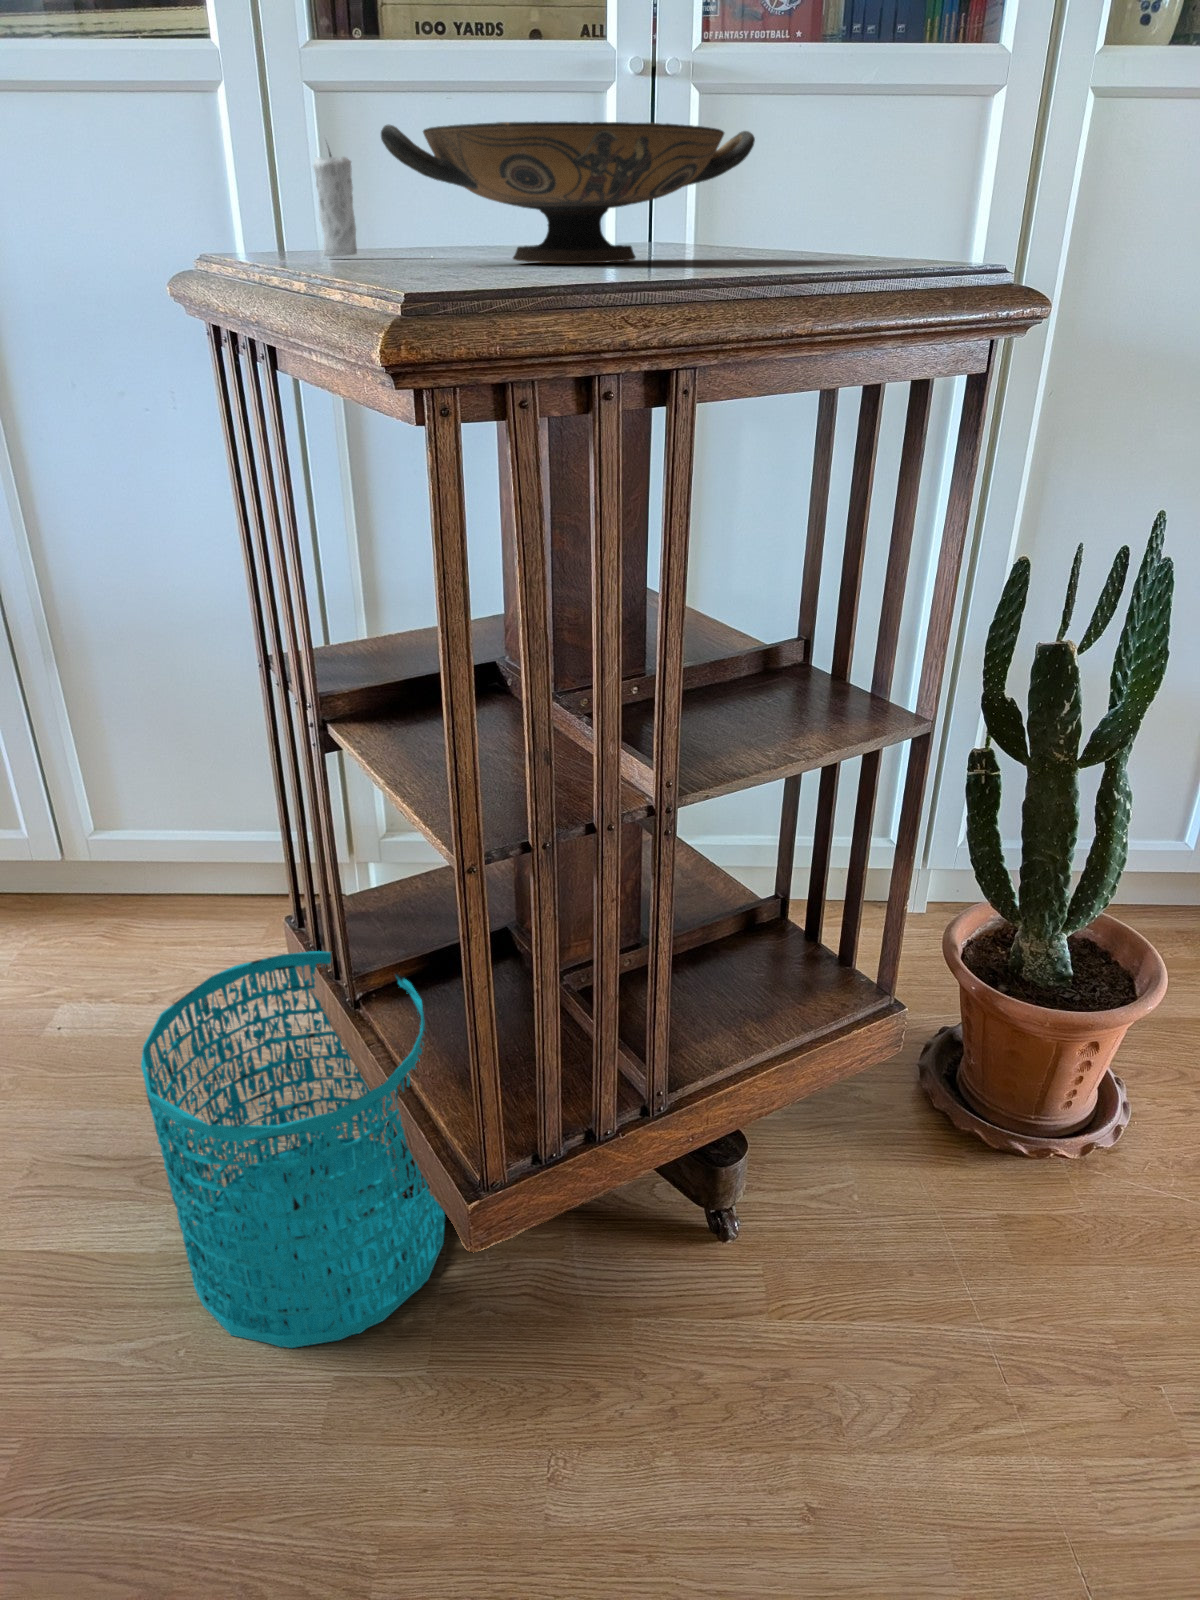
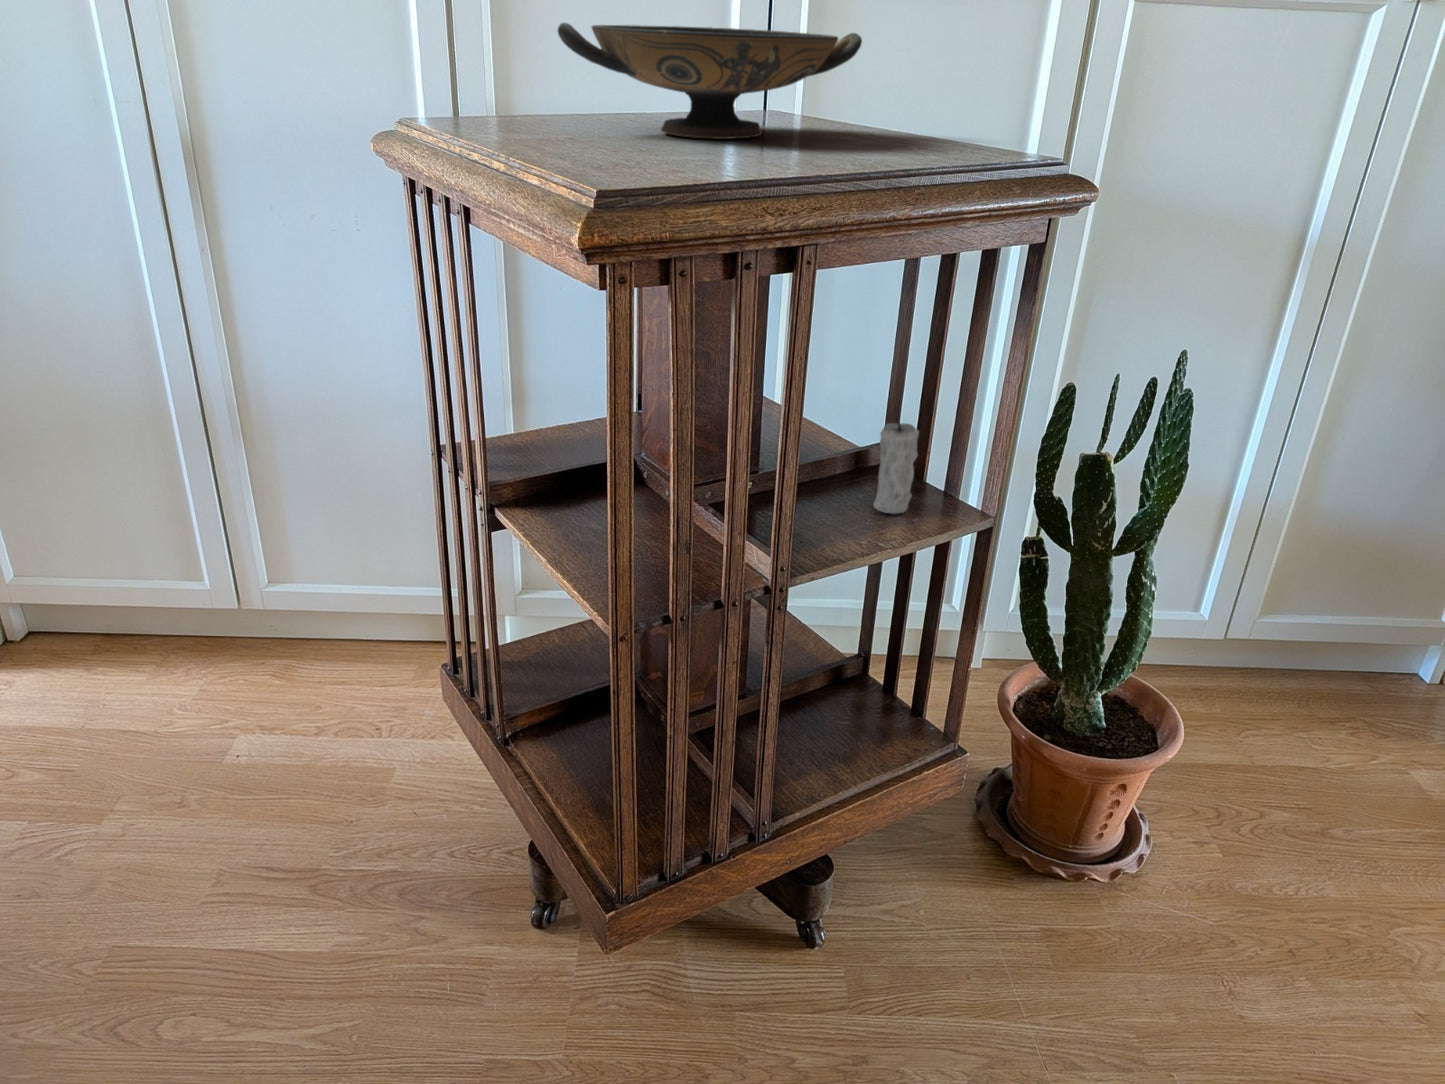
candle: present [313,149,357,256] -> present [873,419,919,514]
wastebasket: present [141,951,445,1348] -> none [330,697,577,1034]

